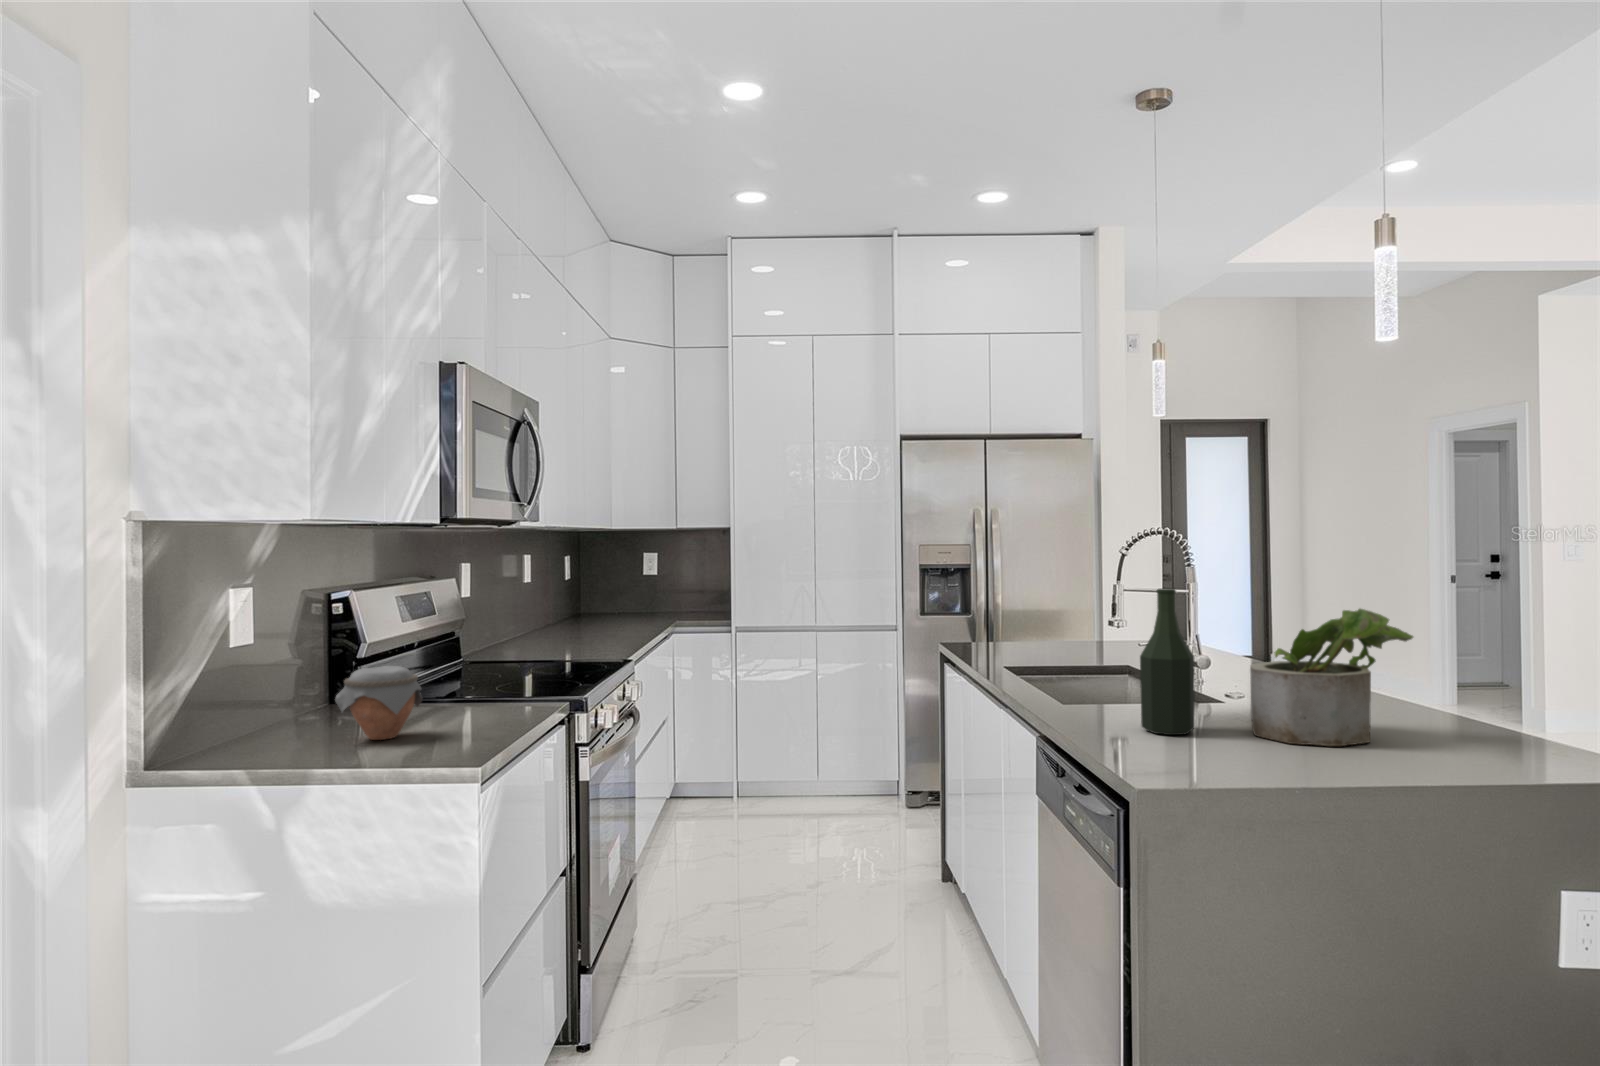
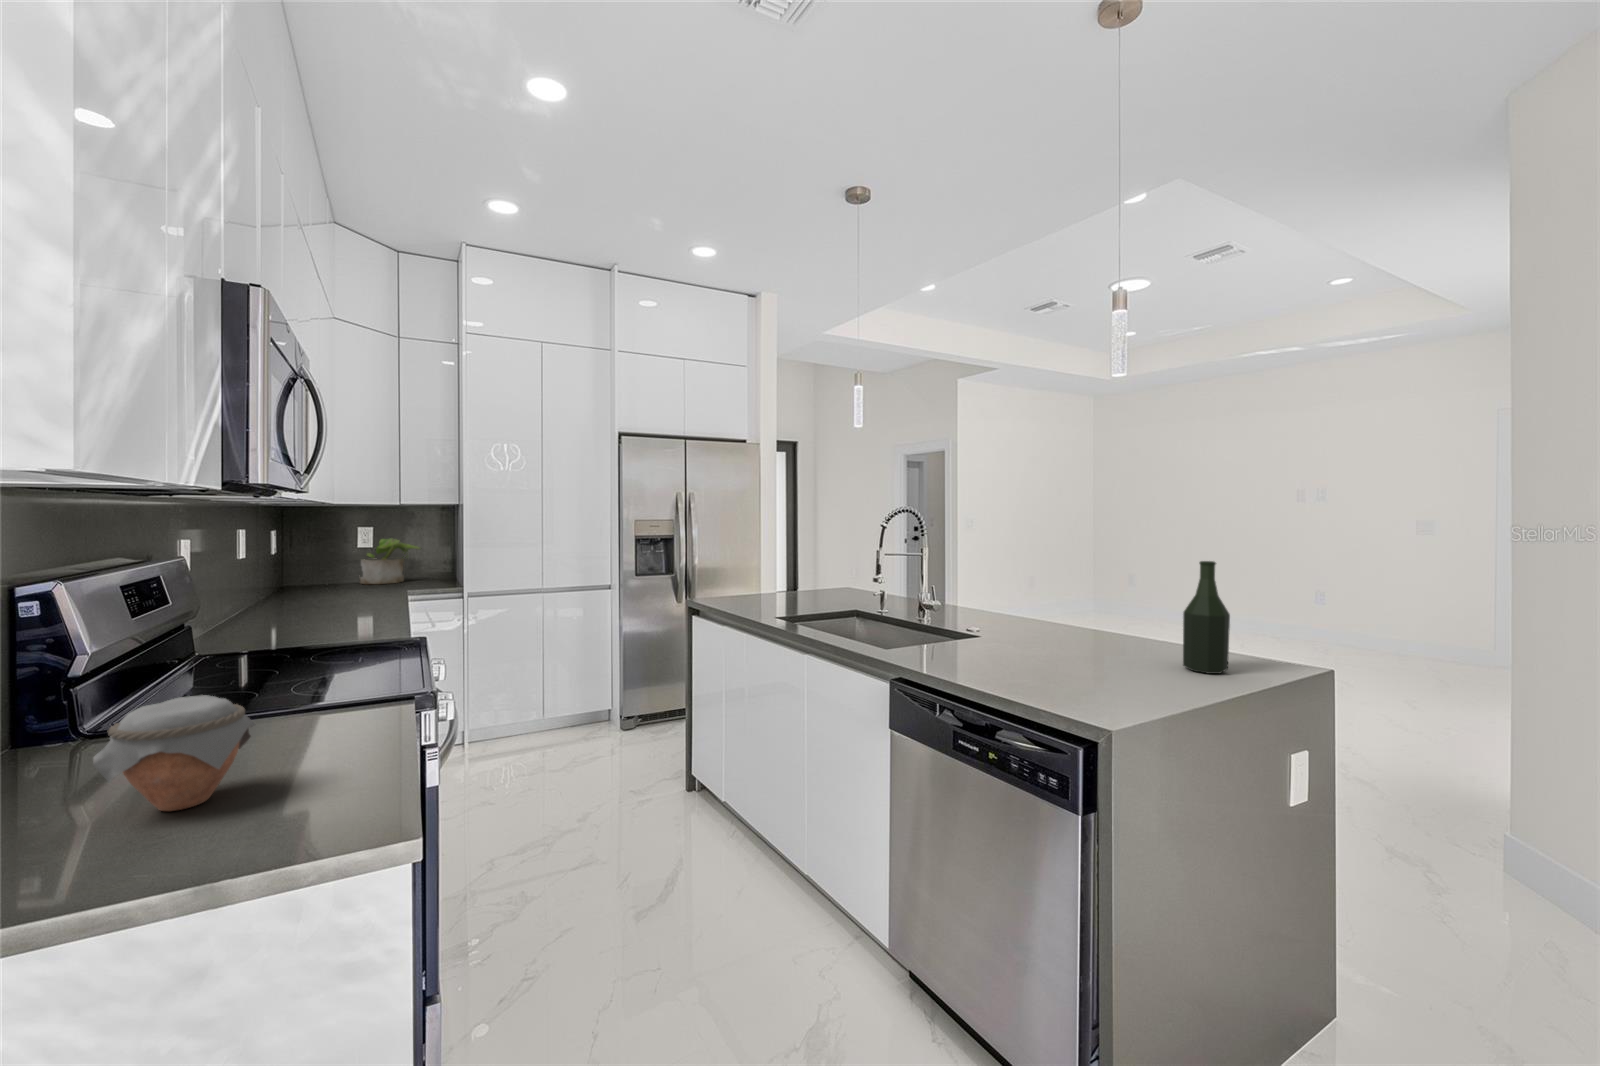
bottle: present [1140,589,1195,735] -> present [1183,561,1230,674]
potted plant: present [1250,609,1413,746] -> present [360,538,420,584]

